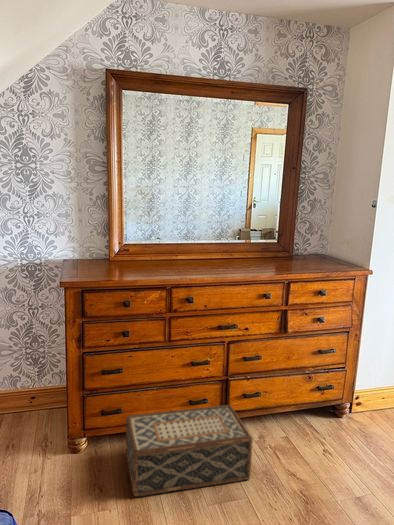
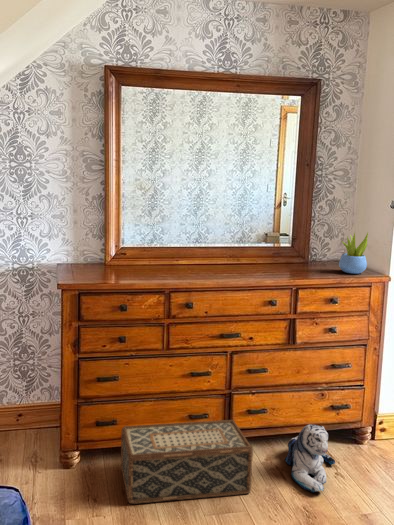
succulent plant: none [323,228,351,267] -> present [339,233,368,274]
plush toy: none [277,409,324,477] -> present [285,425,335,492]

